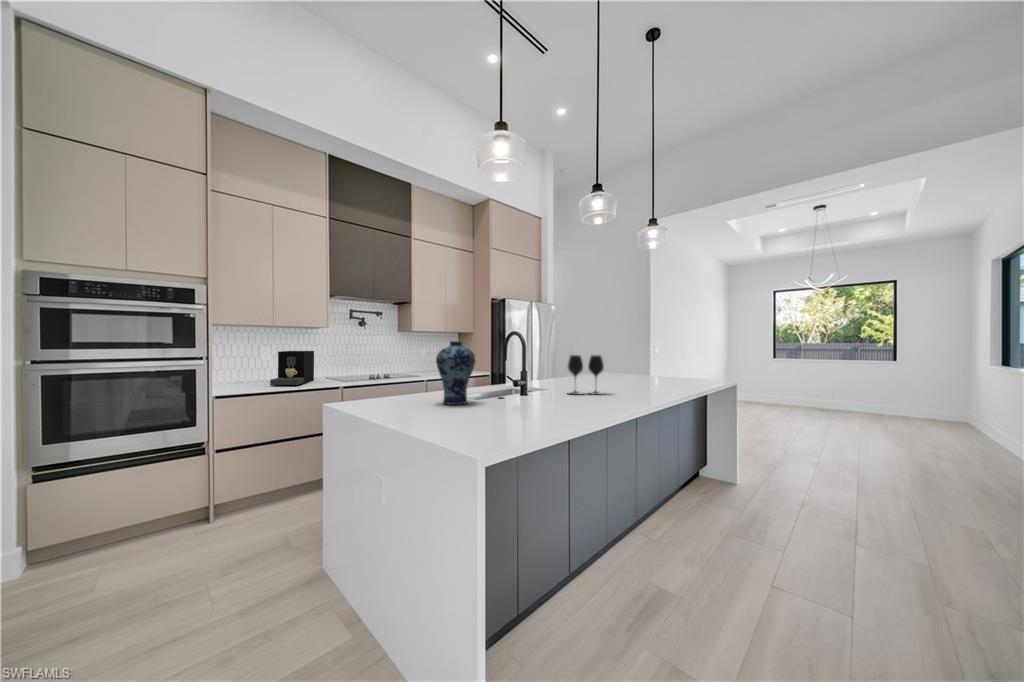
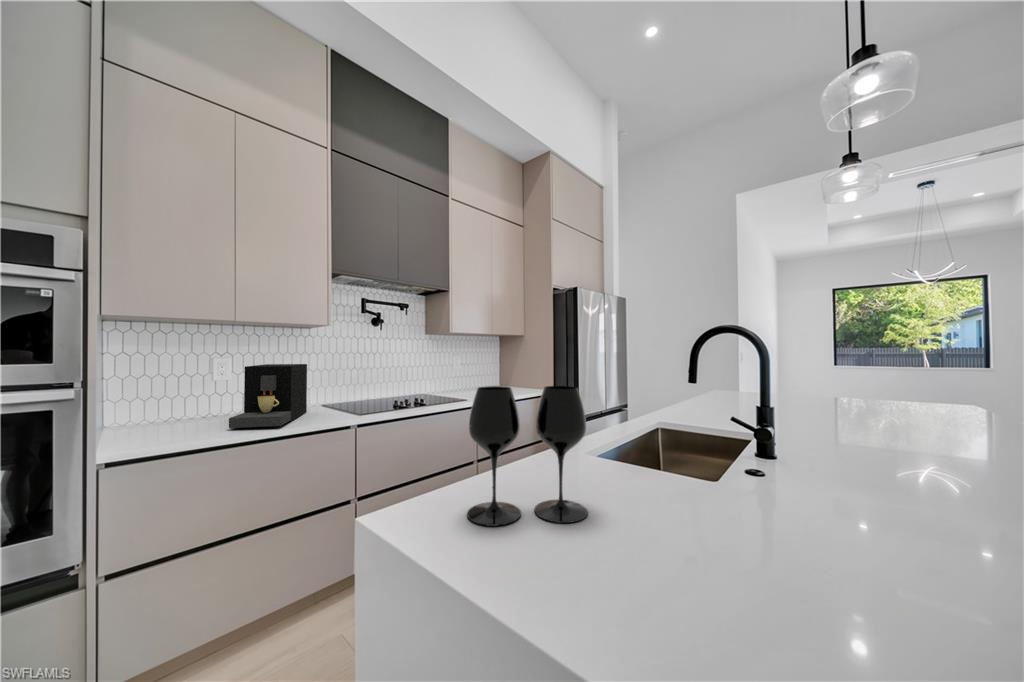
vase: present [436,341,475,405] -> none [656,342,769,519]
wine glass: present [568,355,604,395] -> present [467,386,588,526]

